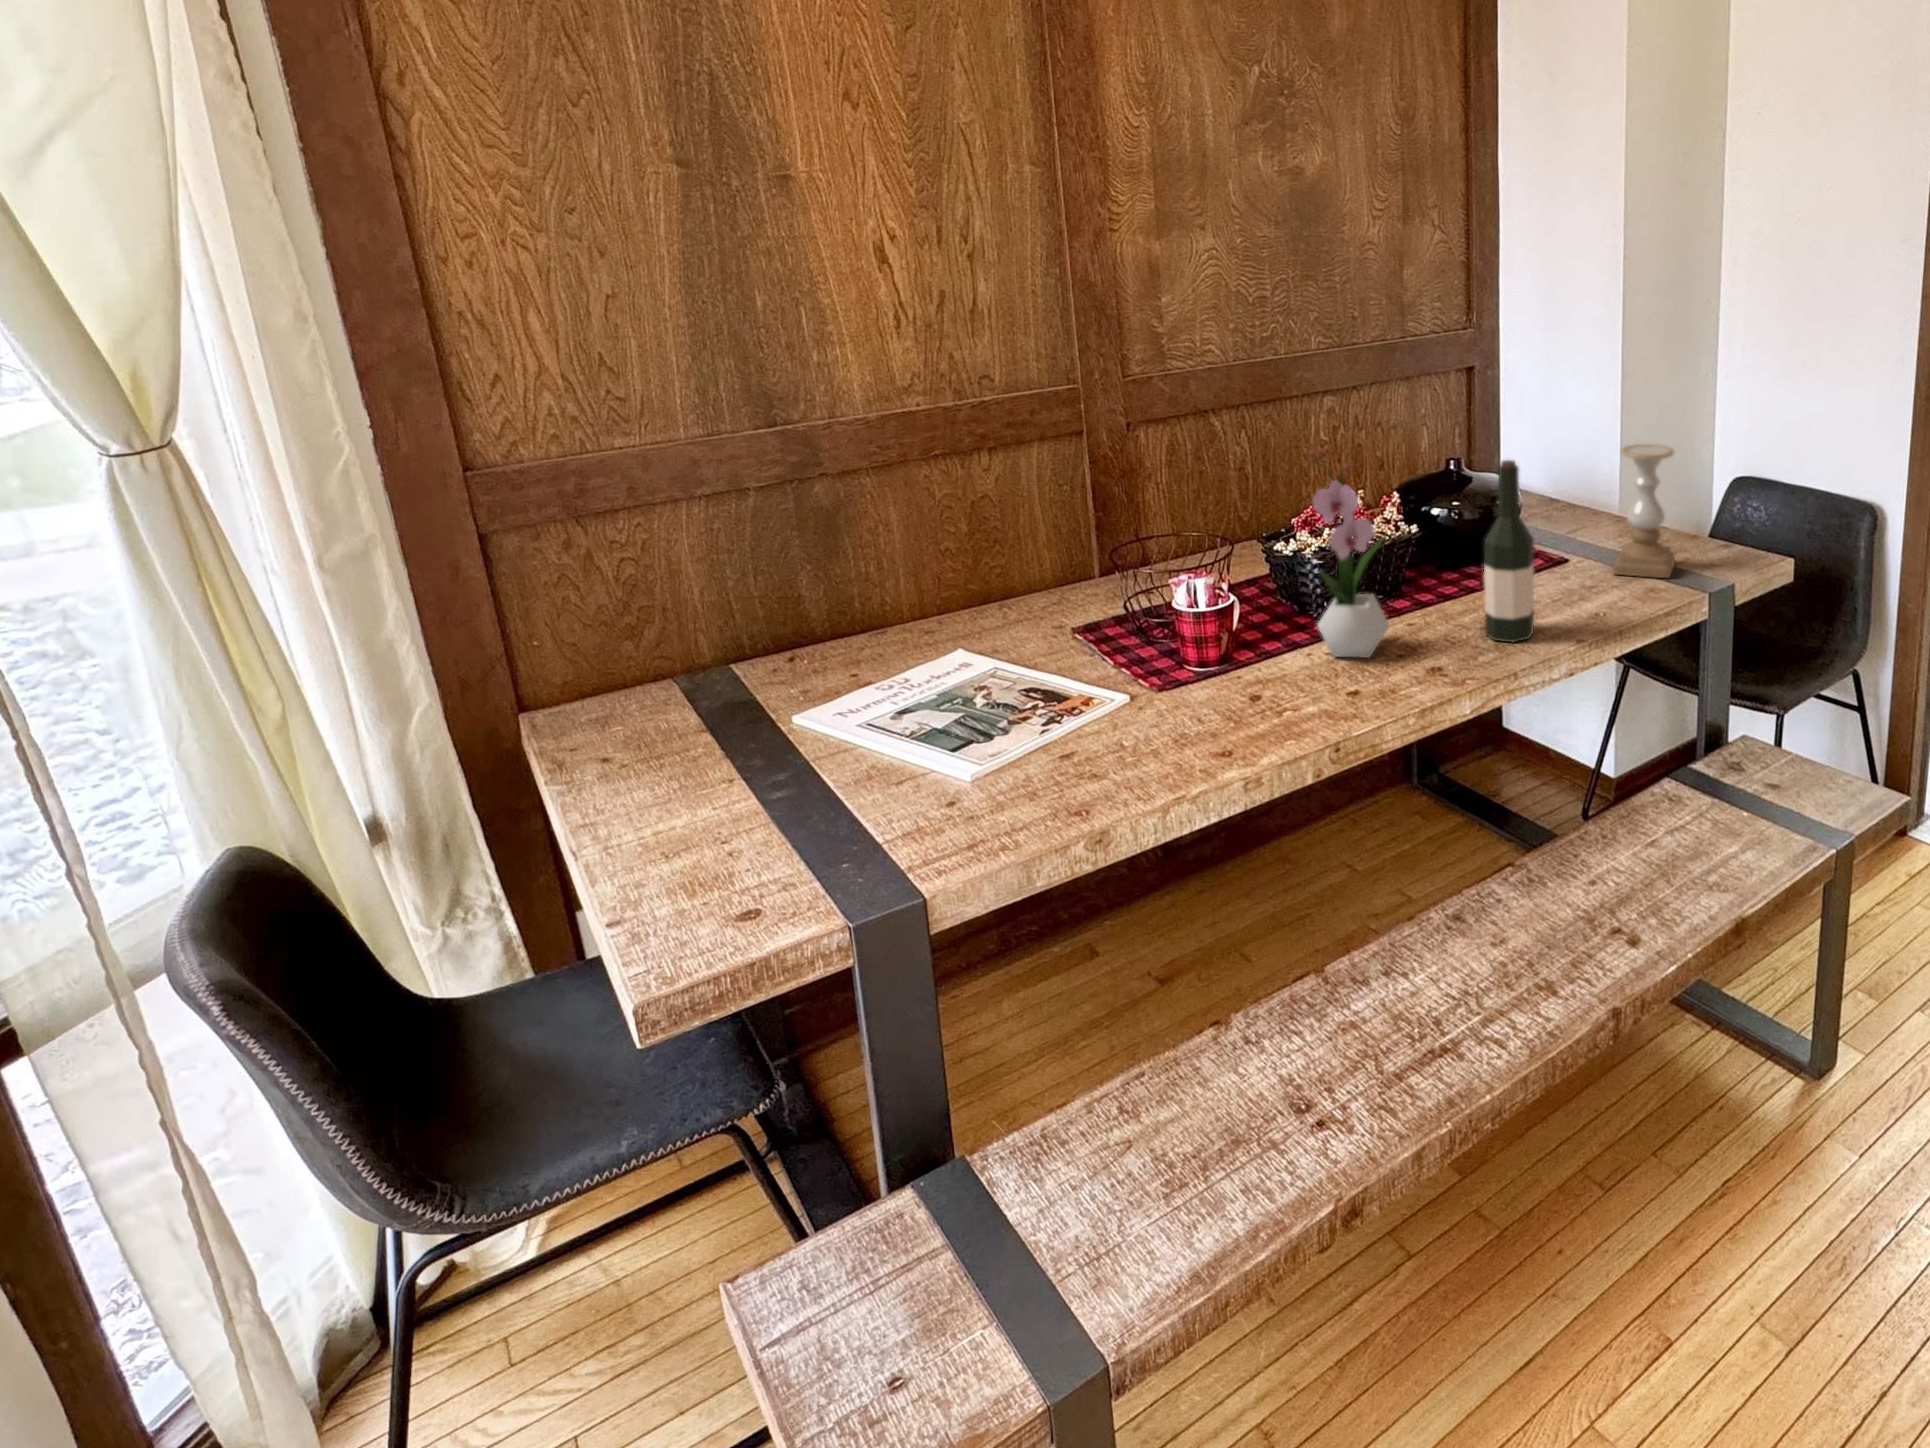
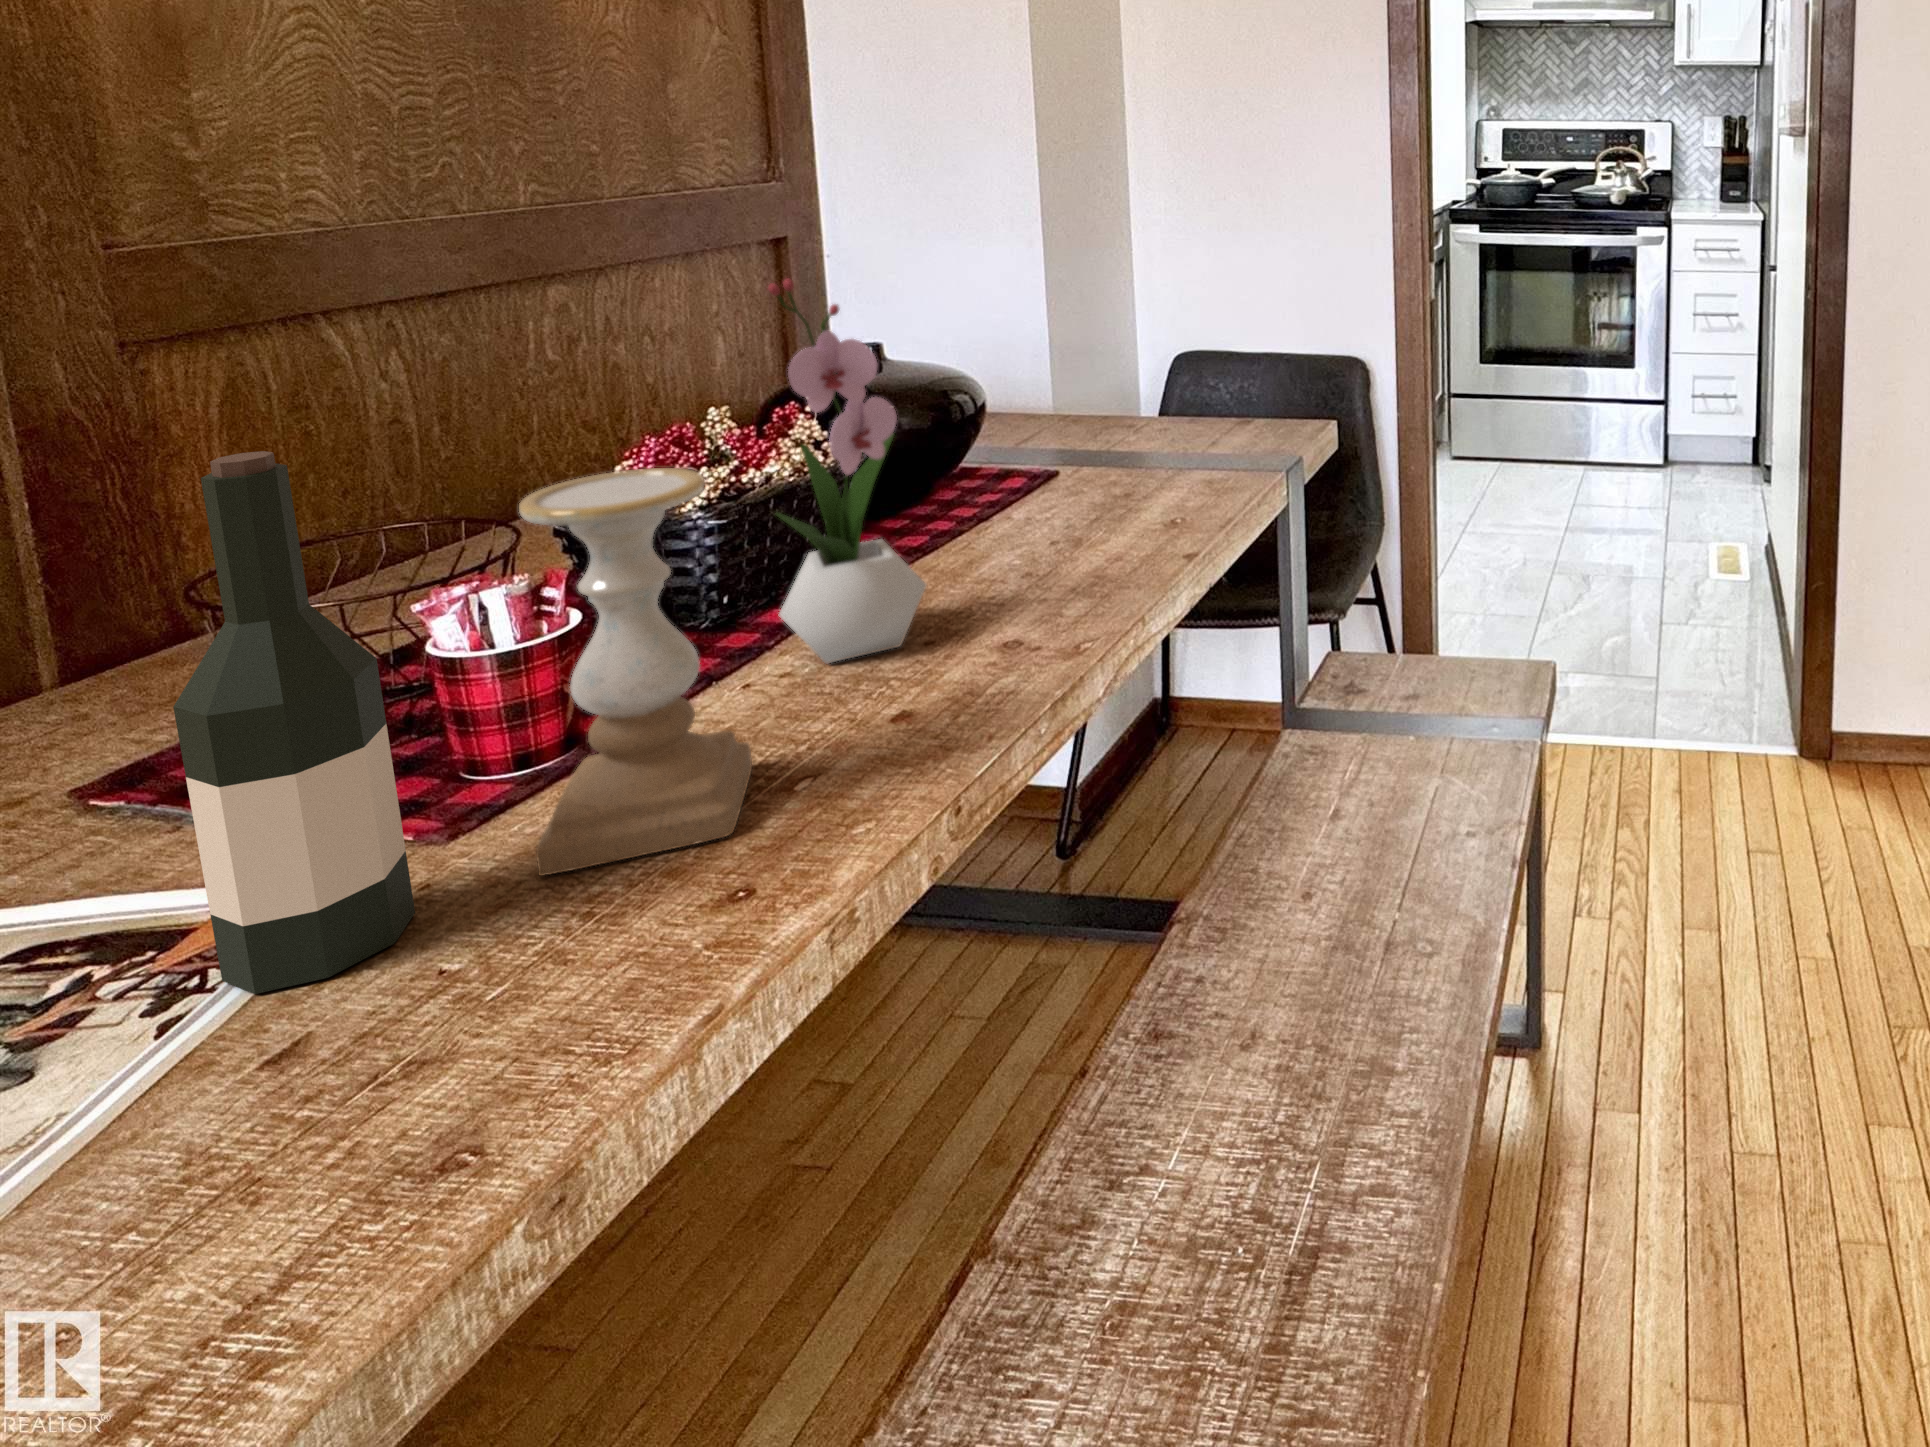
candle holder: present [1613,444,1675,578] -> present [519,468,752,876]
wine bottle: present [1484,460,1534,642] -> present [173,451,415,994]

